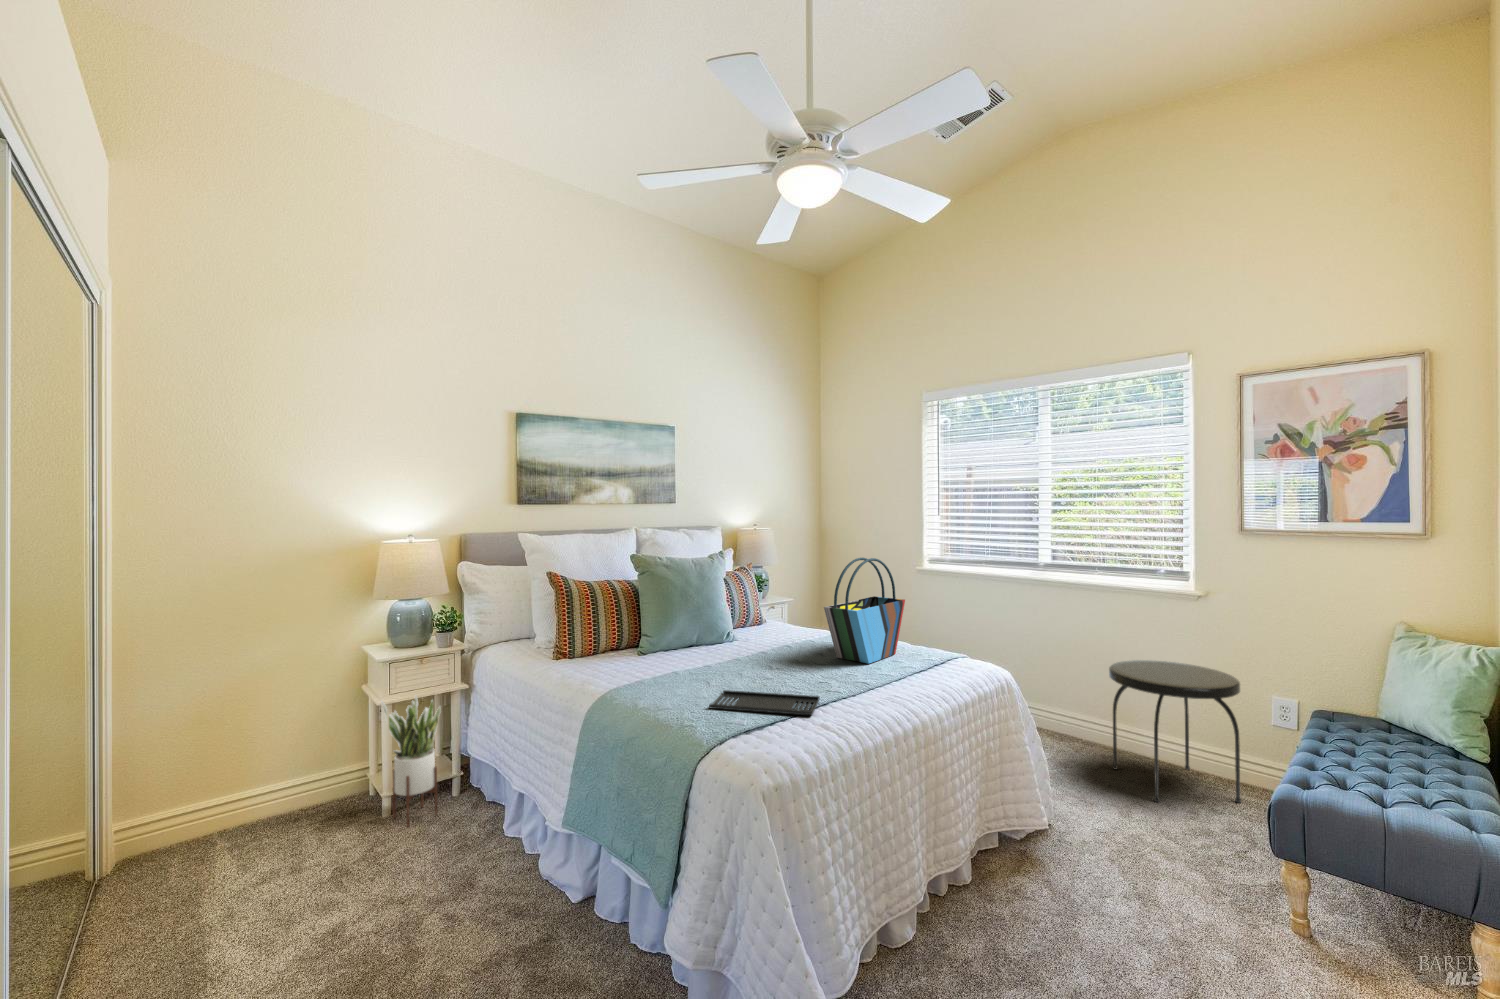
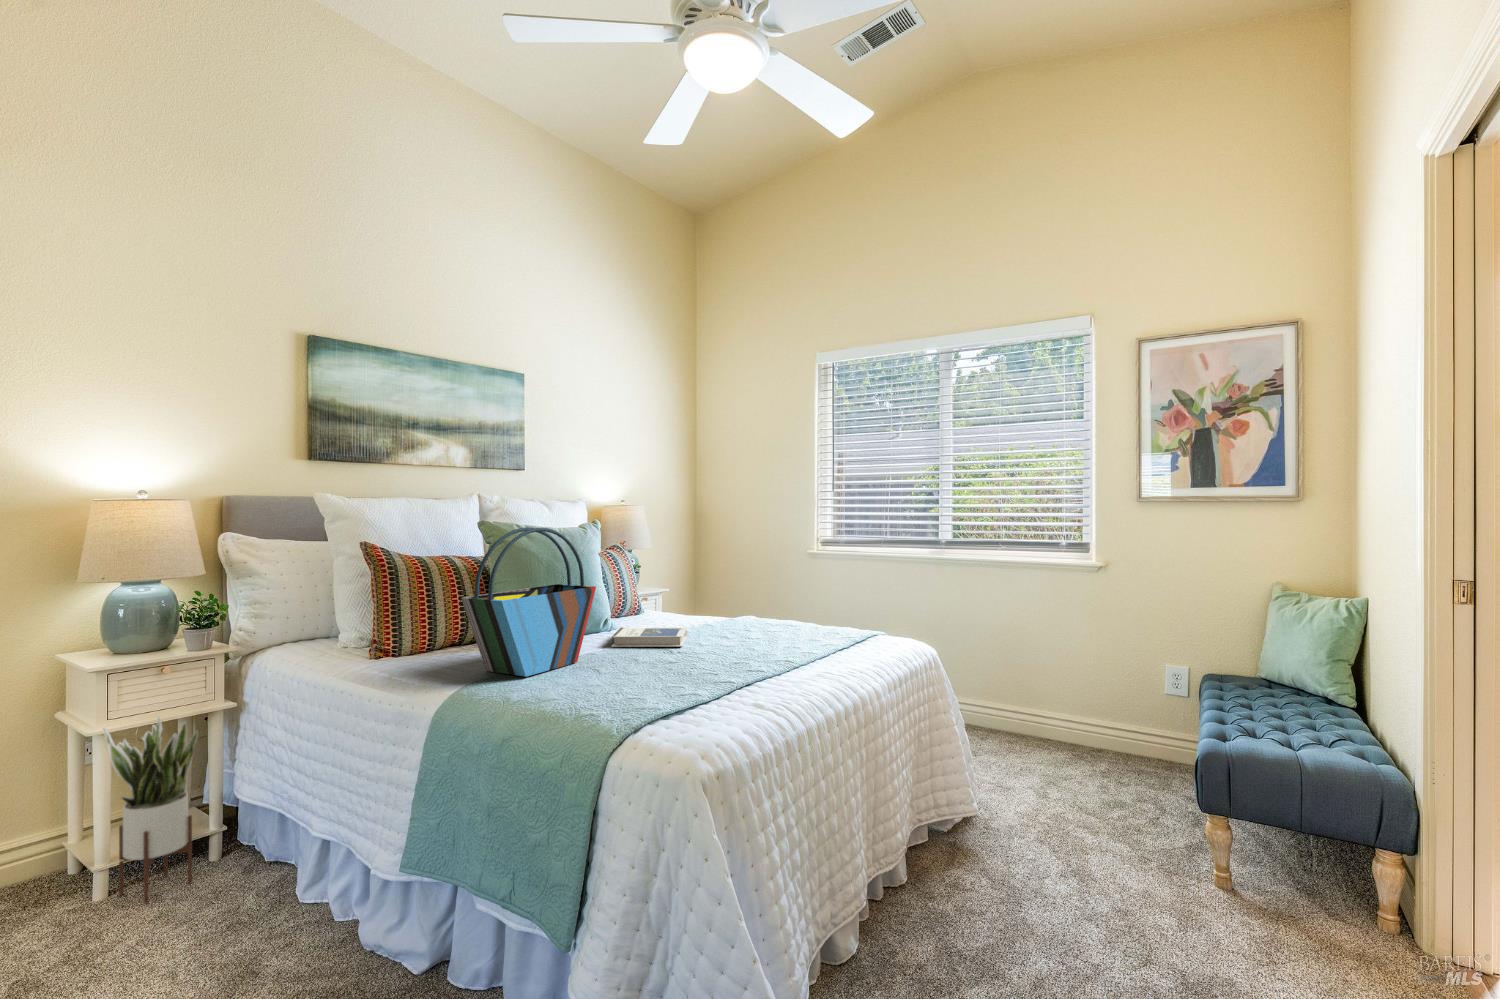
tote bag: present [824,558,905,664] -> present [461,527,596,677]
hardback book: none [728,642,792,663] -> present [612,627,687,647]
side table: present [1109,660,1241,803] -> none [1014,636,1141,781]
tray: present [709,690,820,715] -> none [608,676,740,697]

